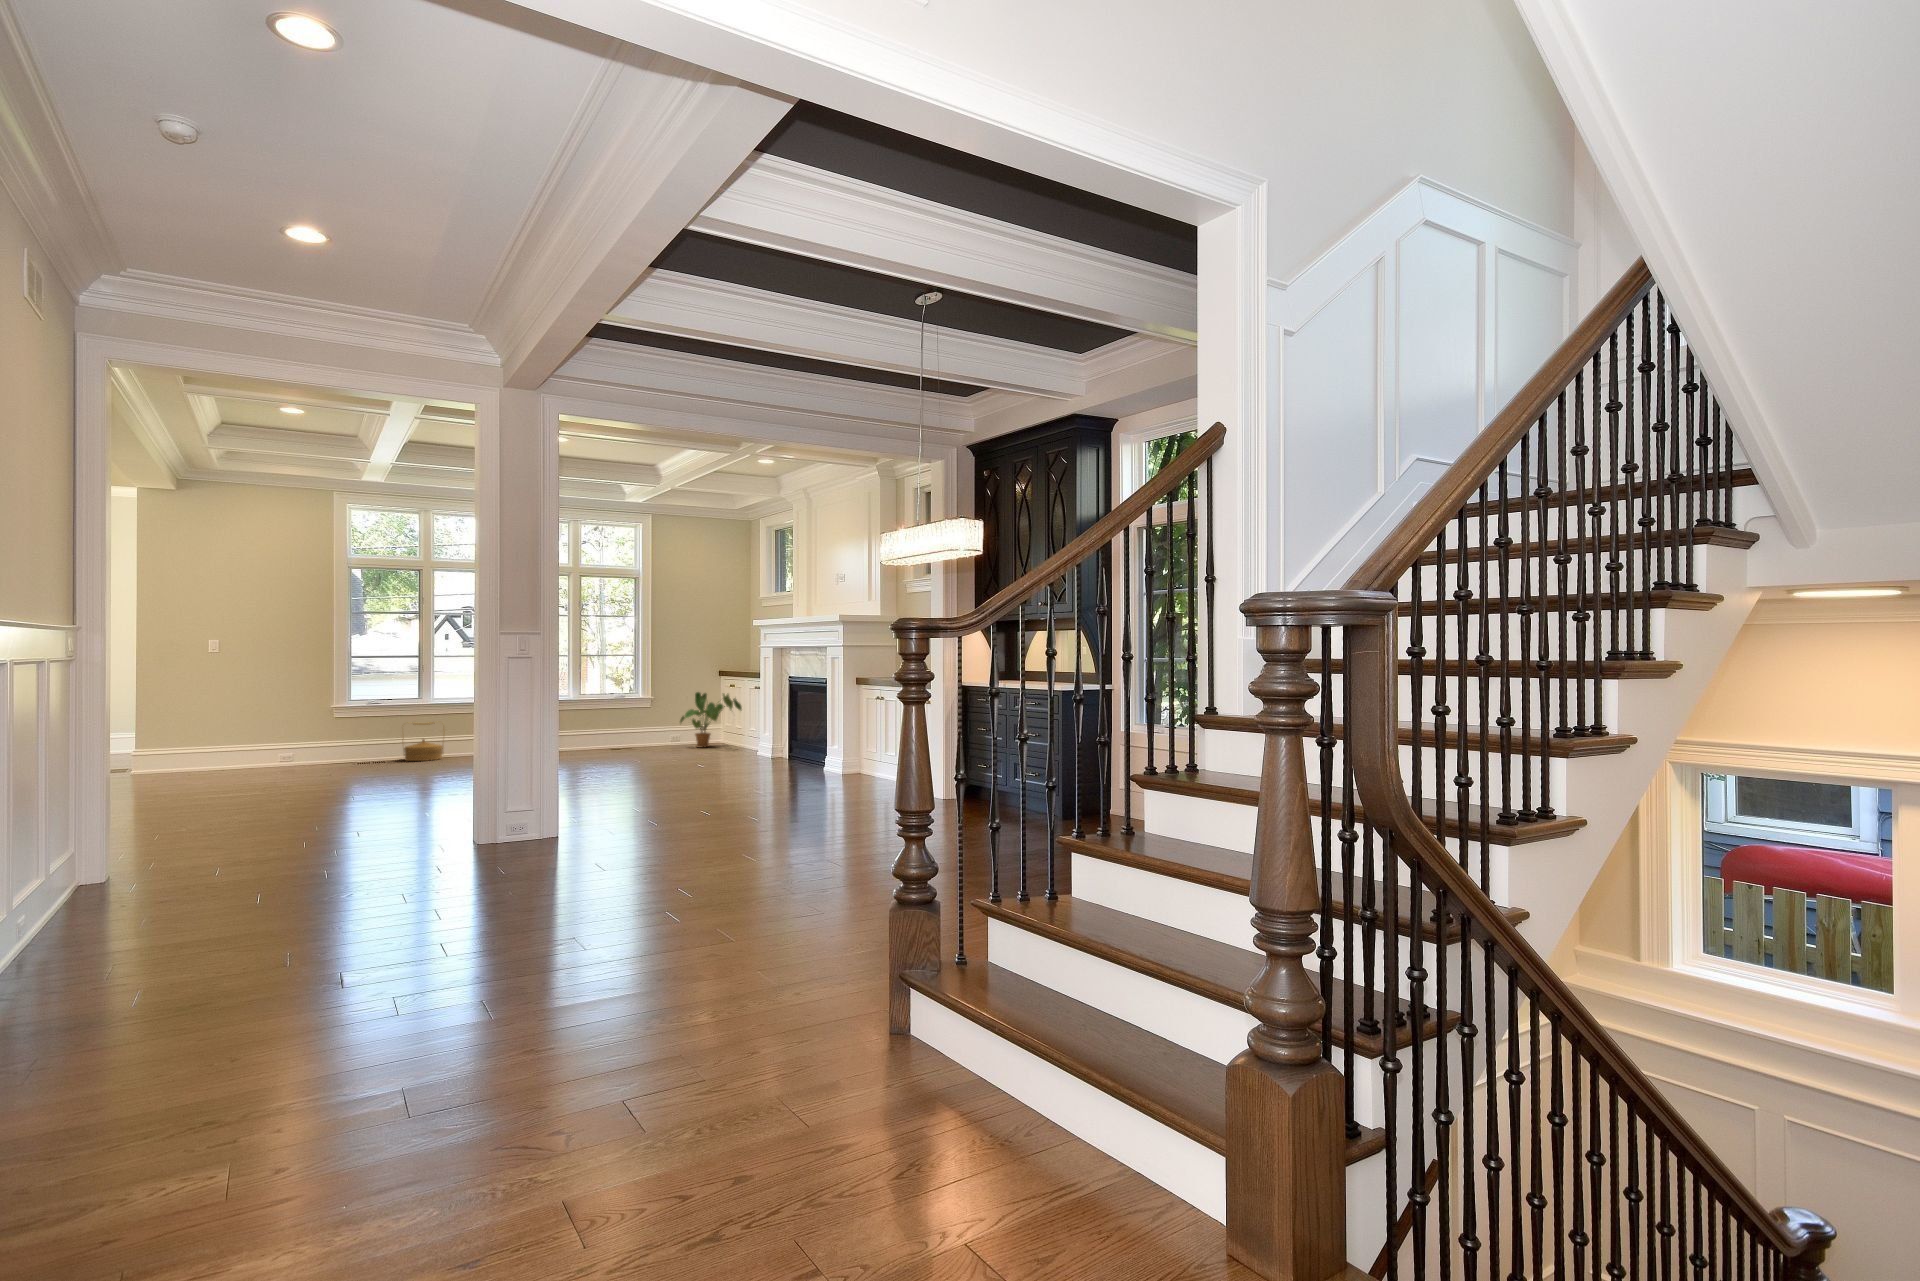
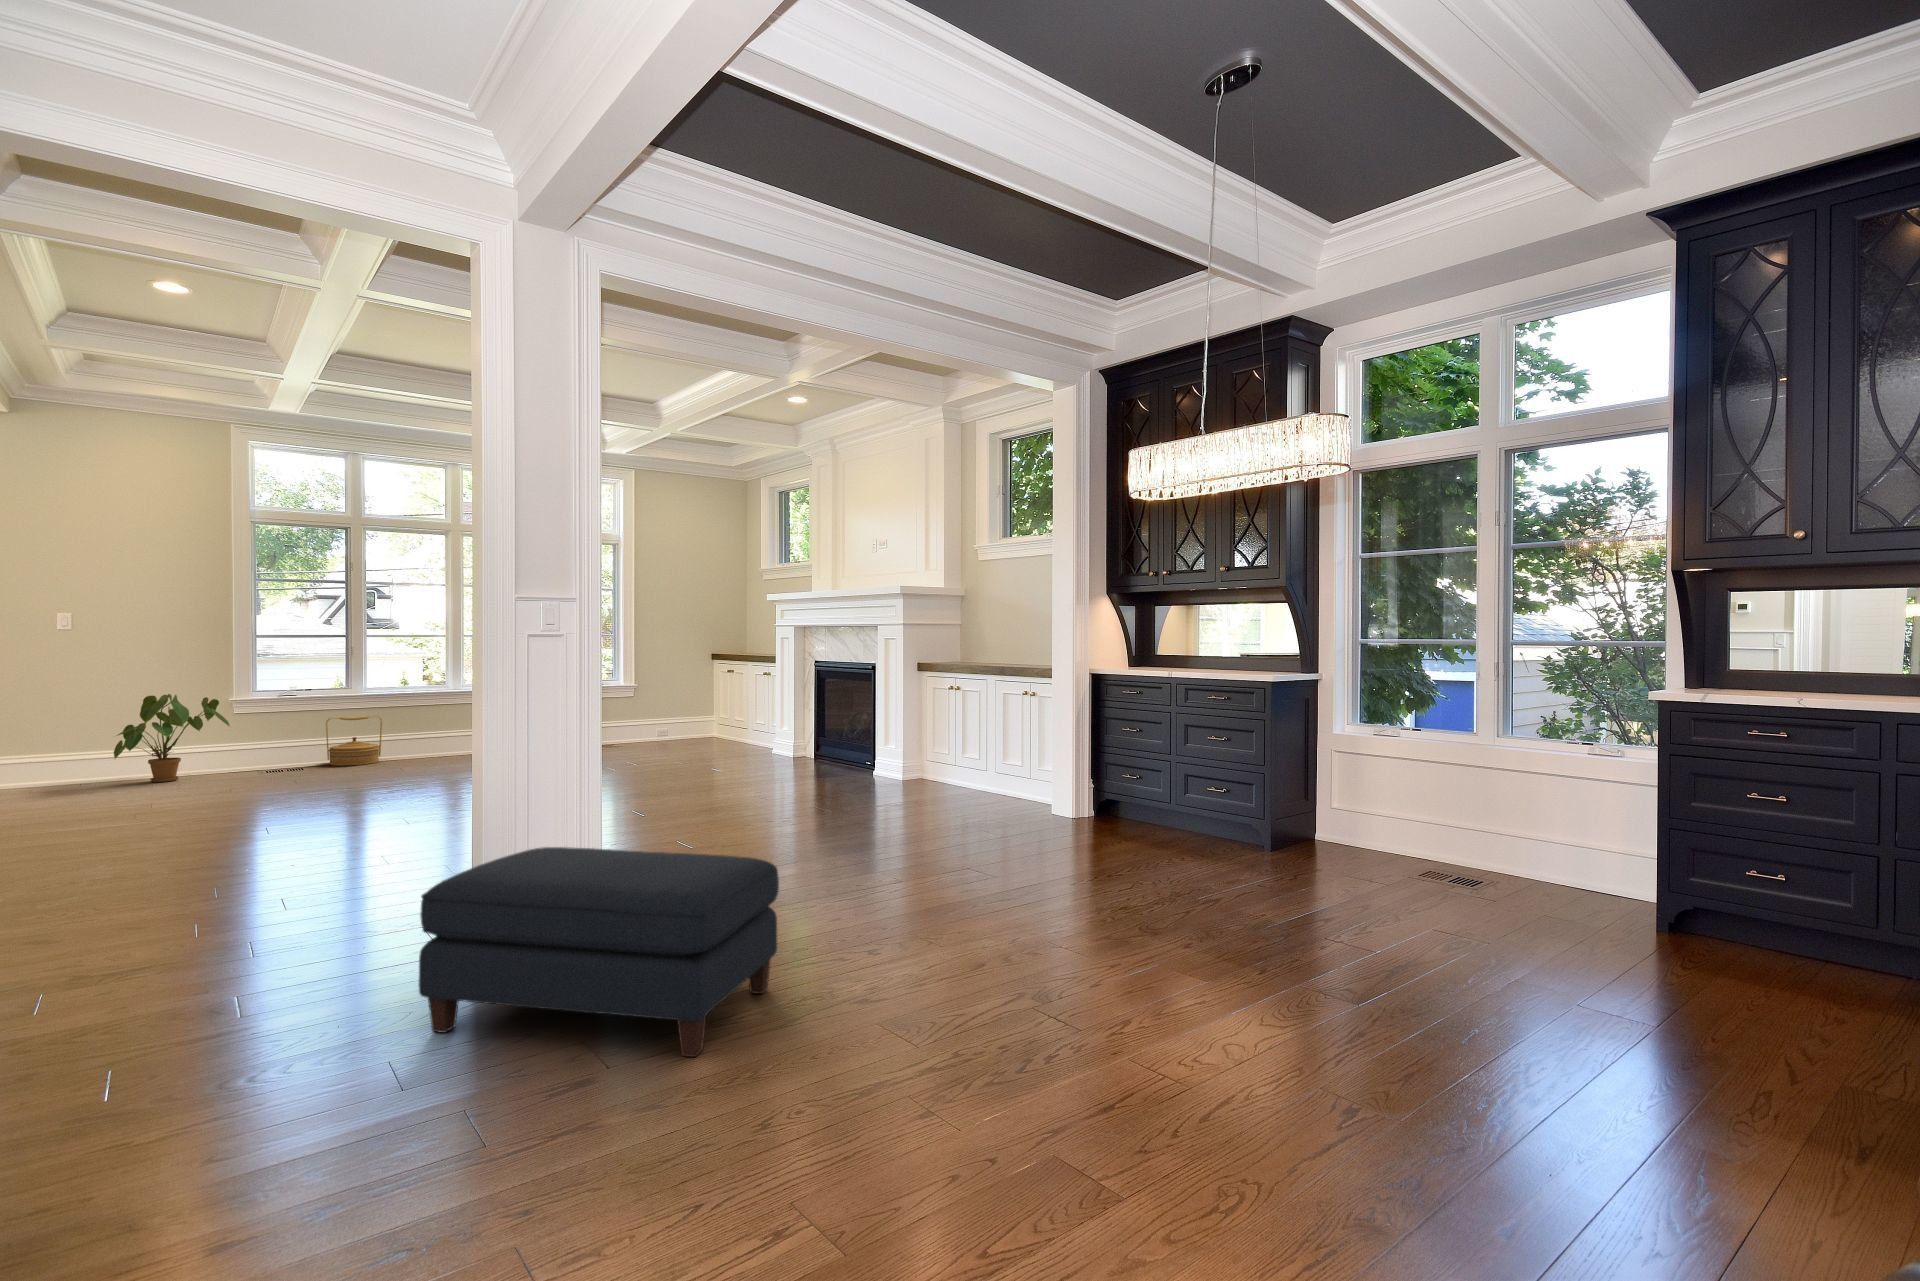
house plant: present [680,692,742,748] -> present [114,694,230,782]
ottoman: none [437,785,643,888] -> present [419,847,779,1057]

